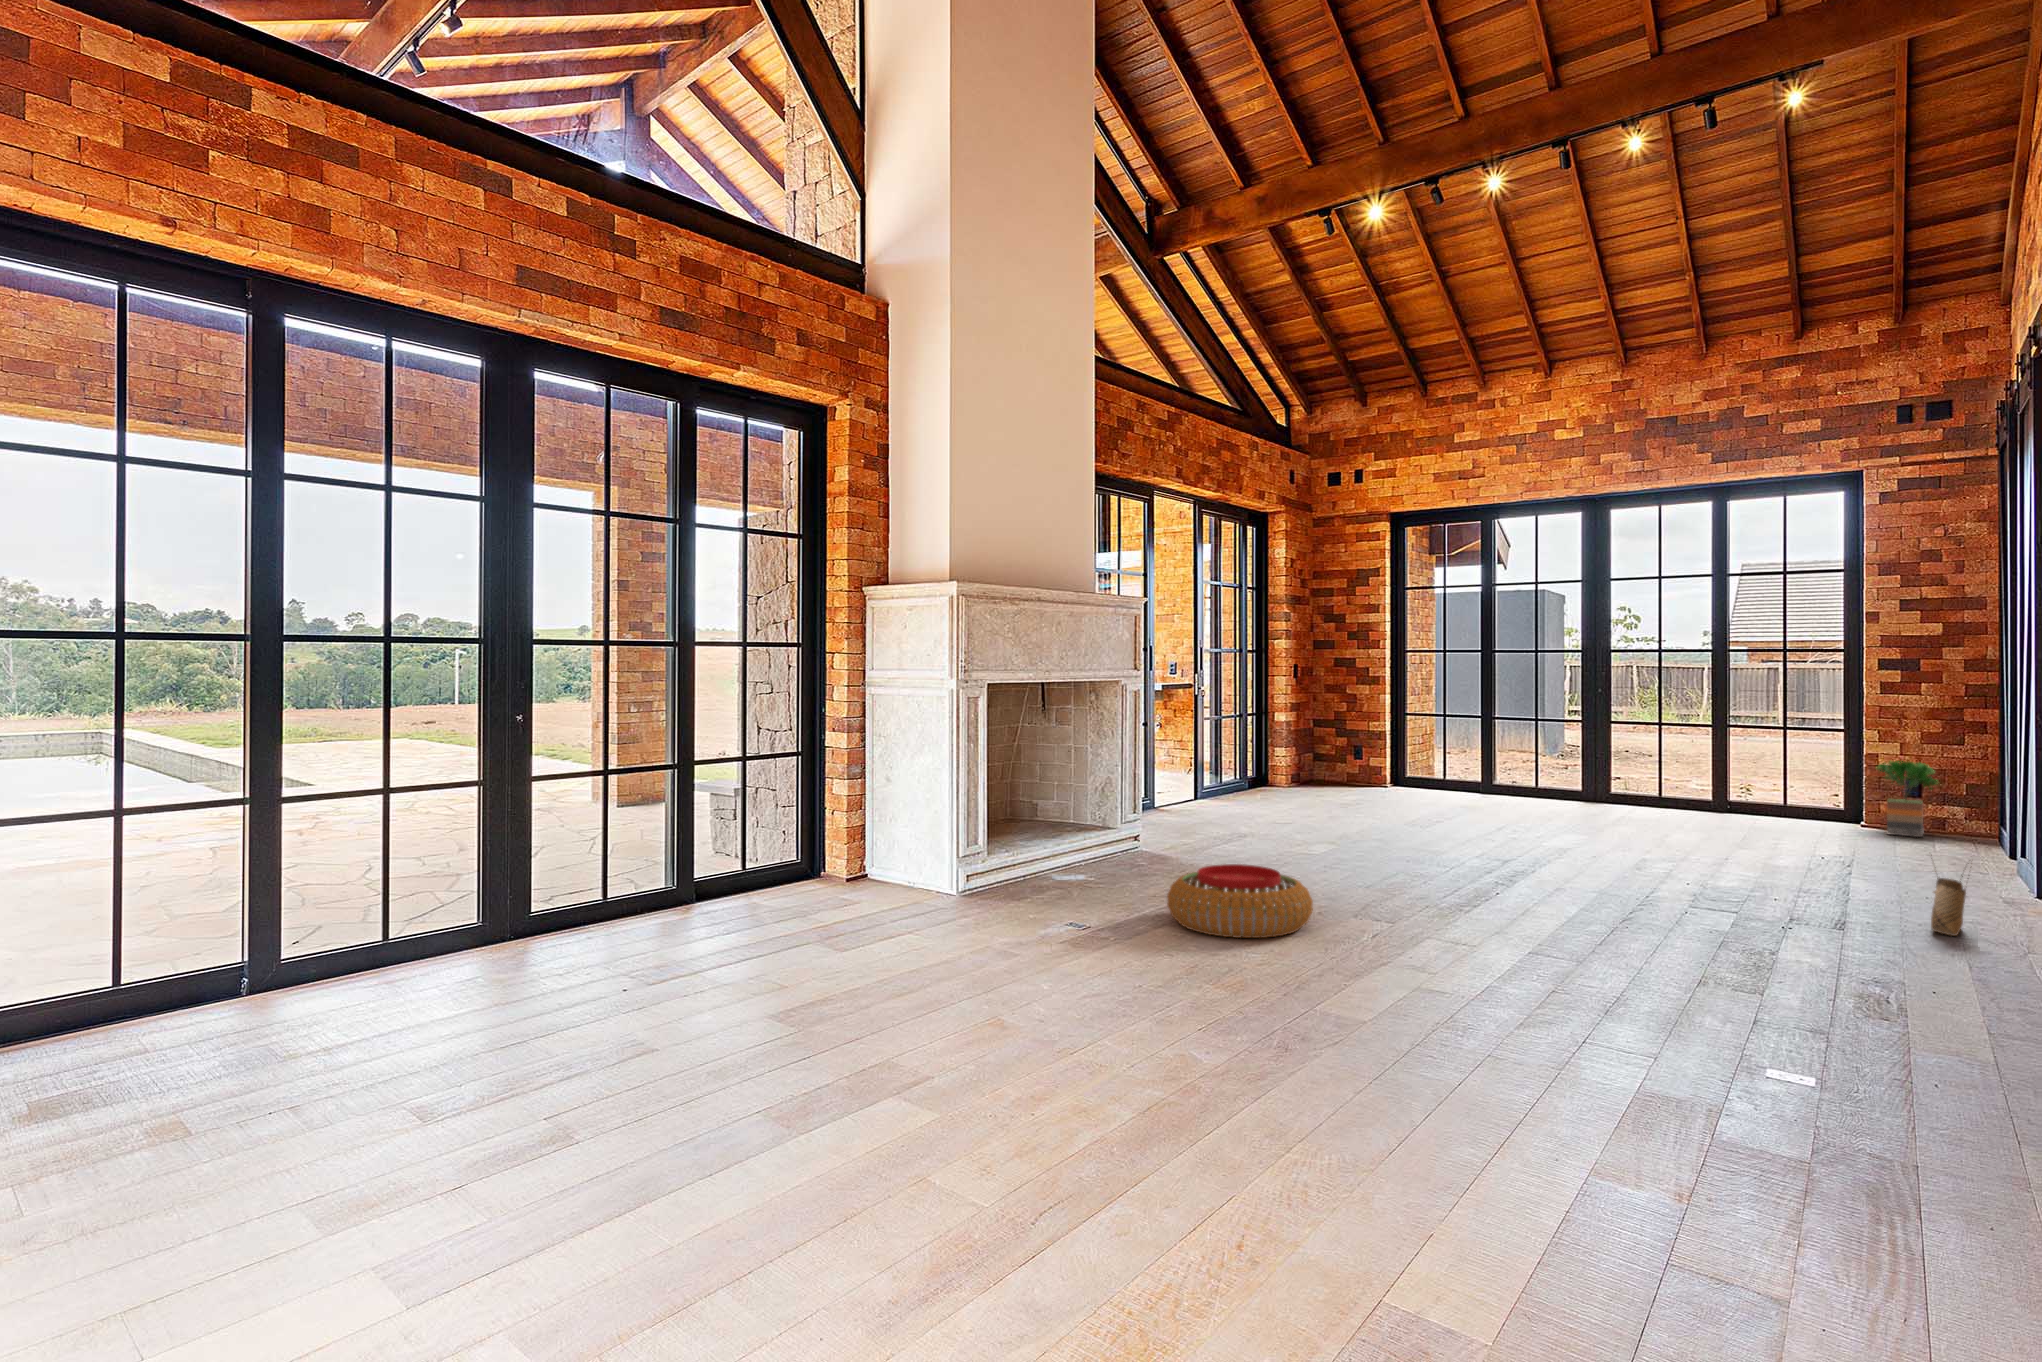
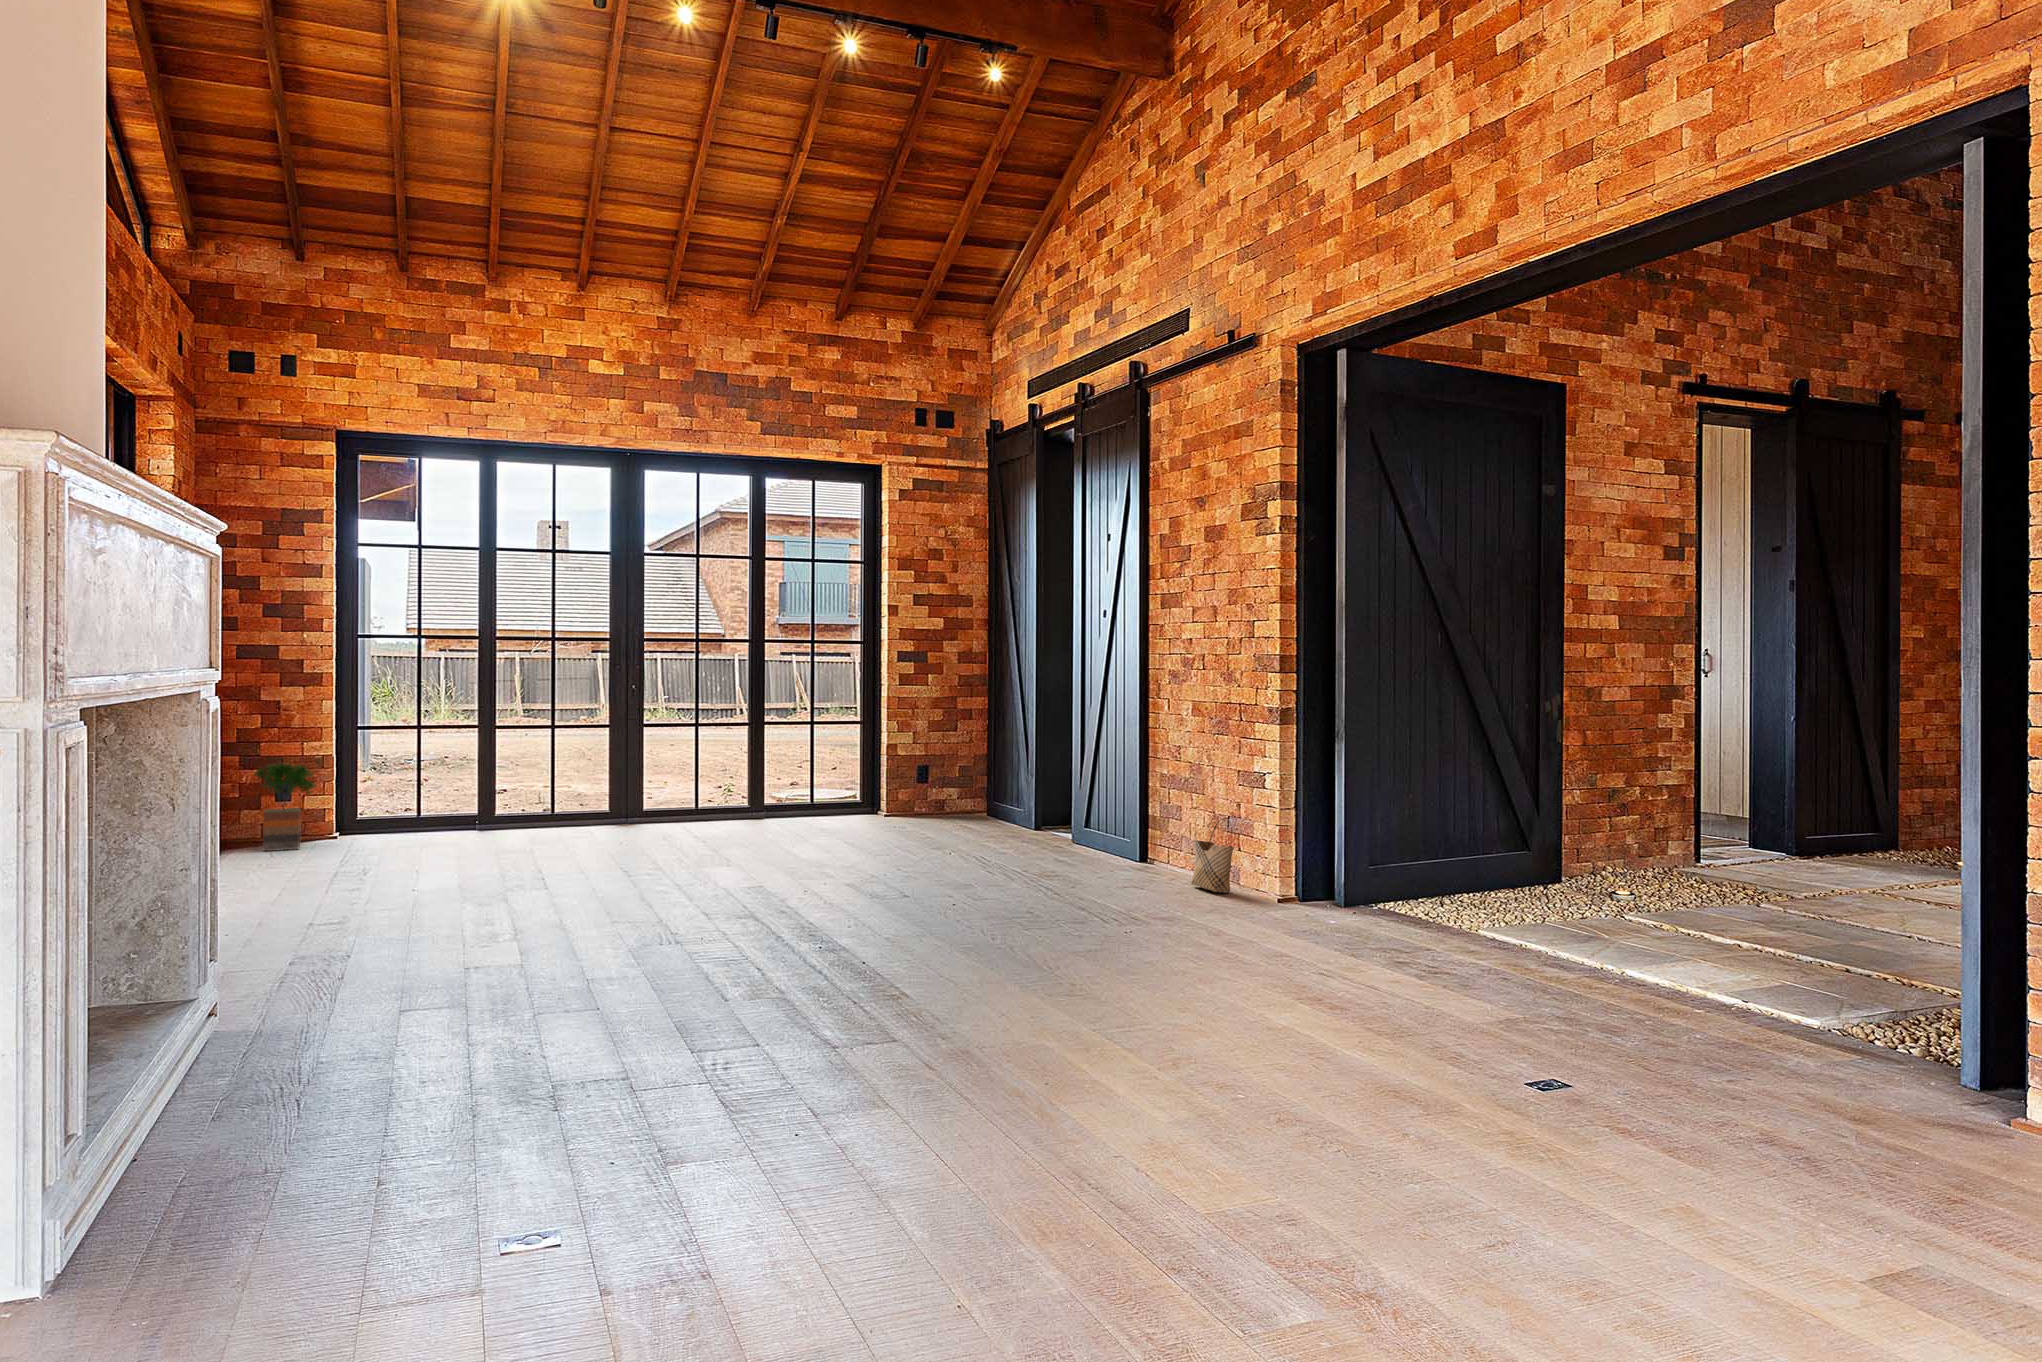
potted tree: present [1877,761,1938,837] -> present [254,764,315,851]
pouf: present [1167,864,1313,938] -> none [627,965,901,1120]

